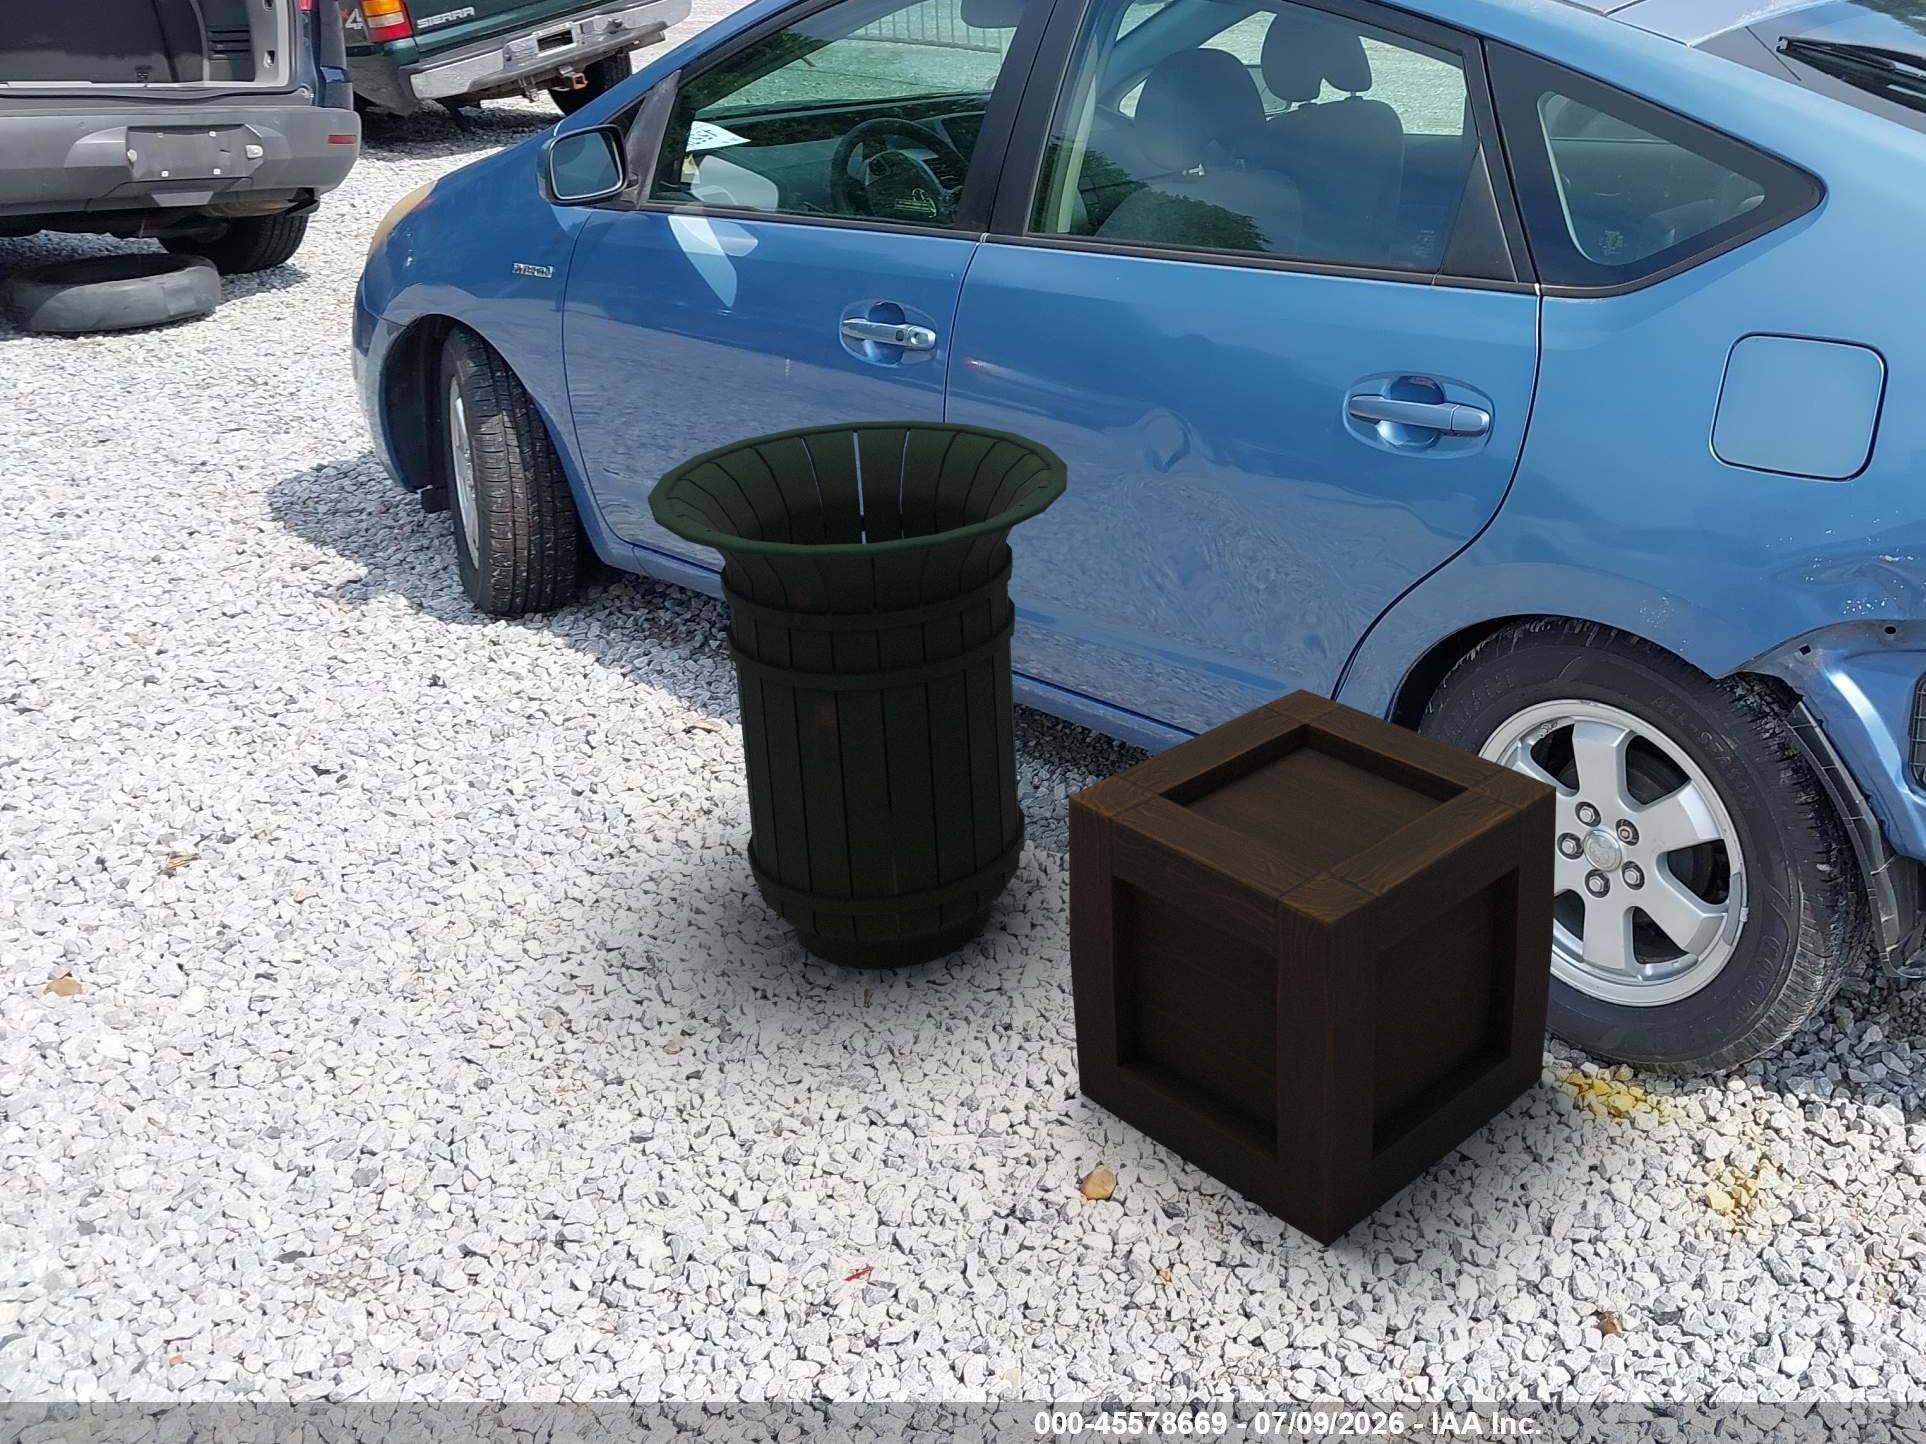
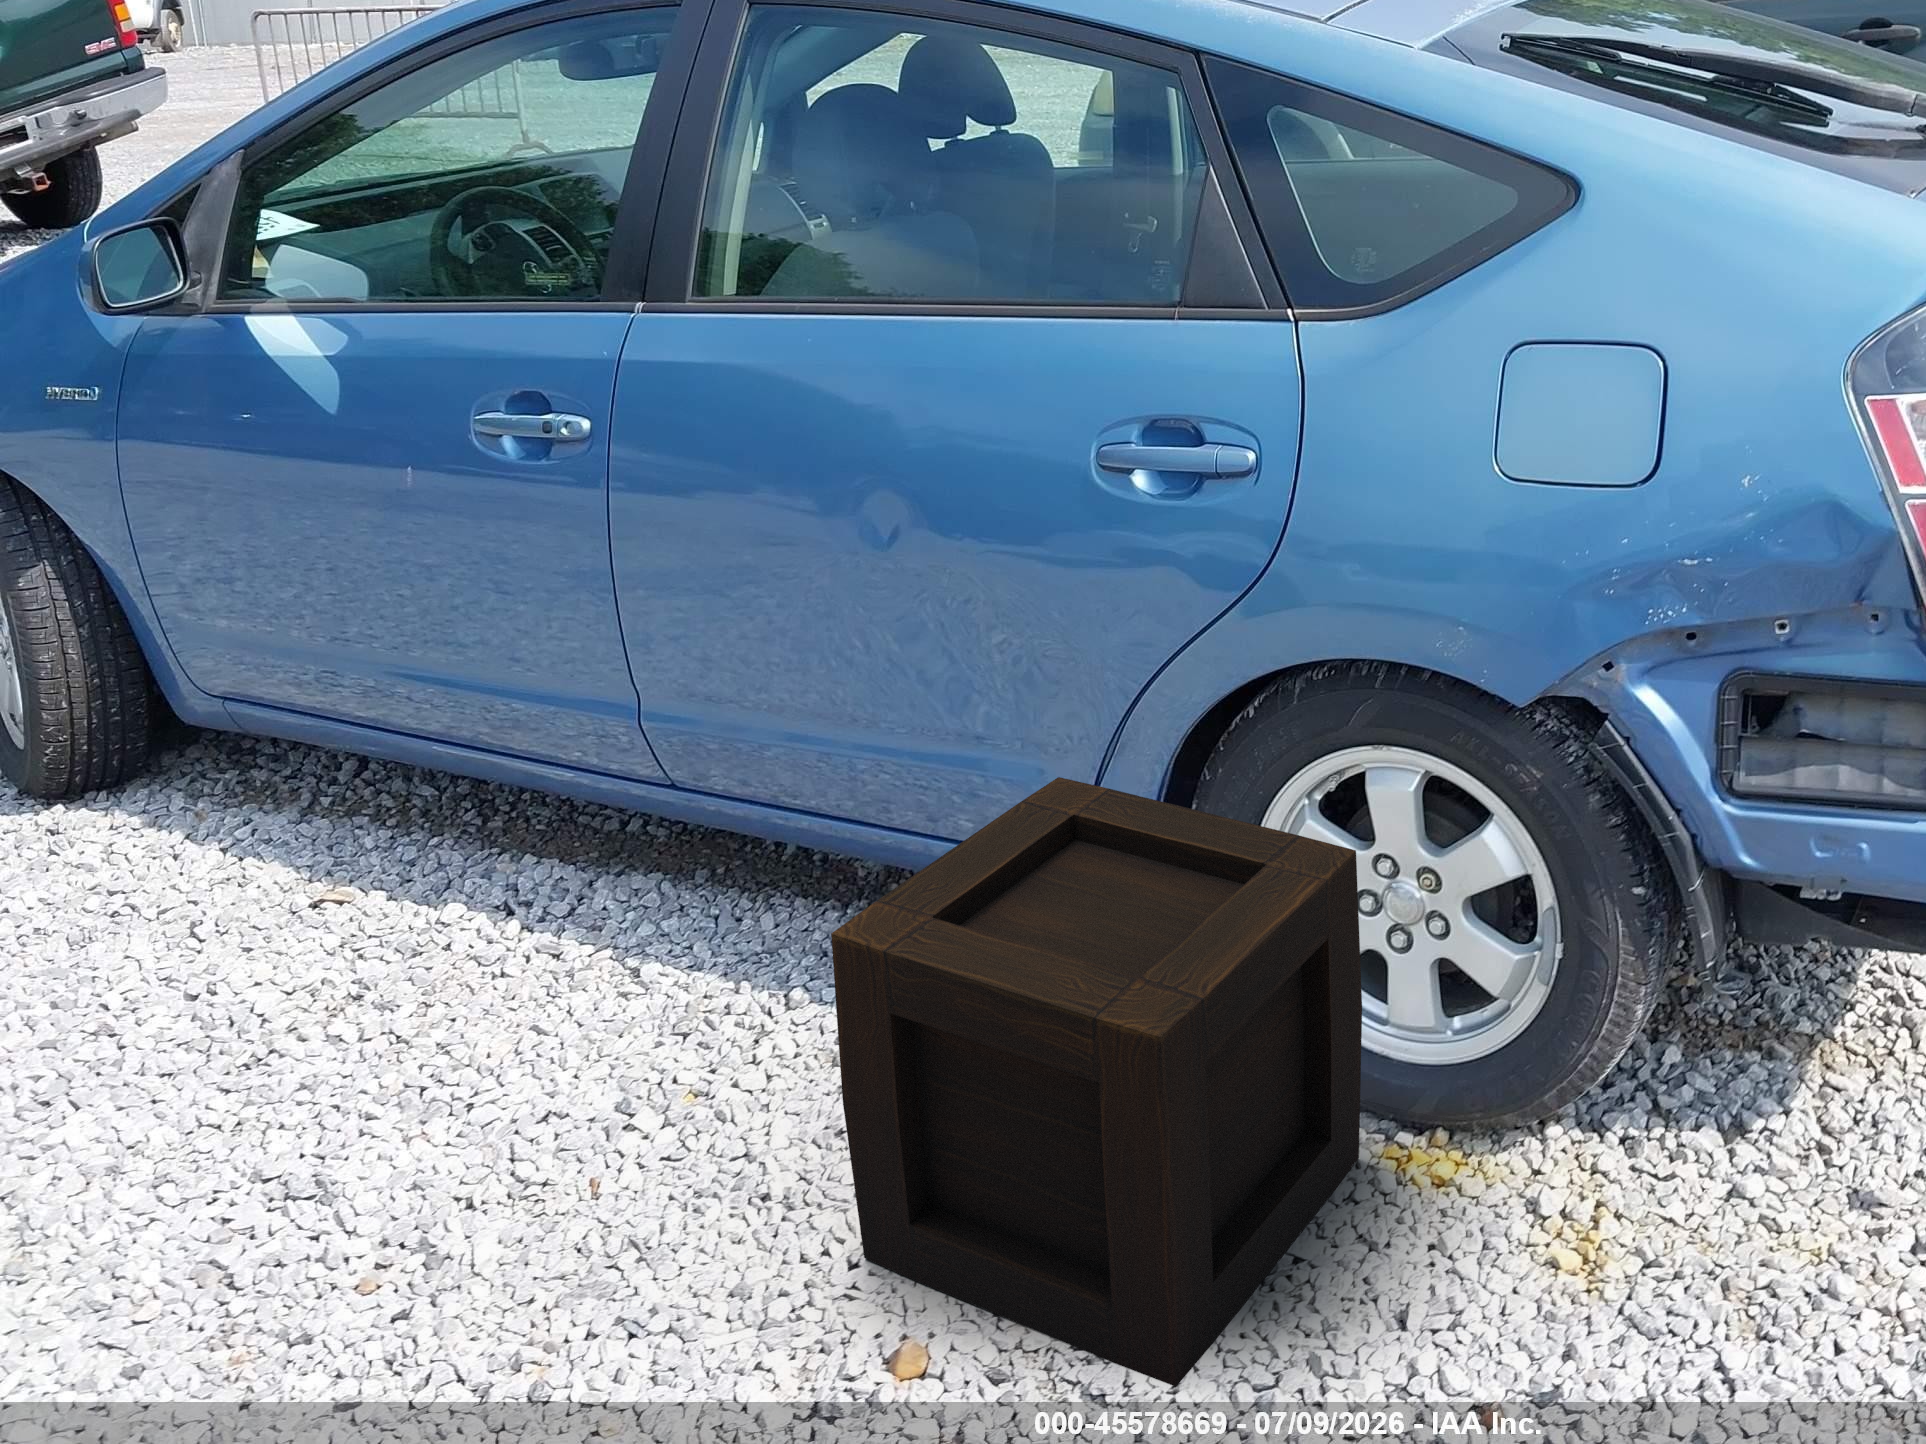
trash can: present [648,420,1067,969] -> none [273,524,776,1157]

